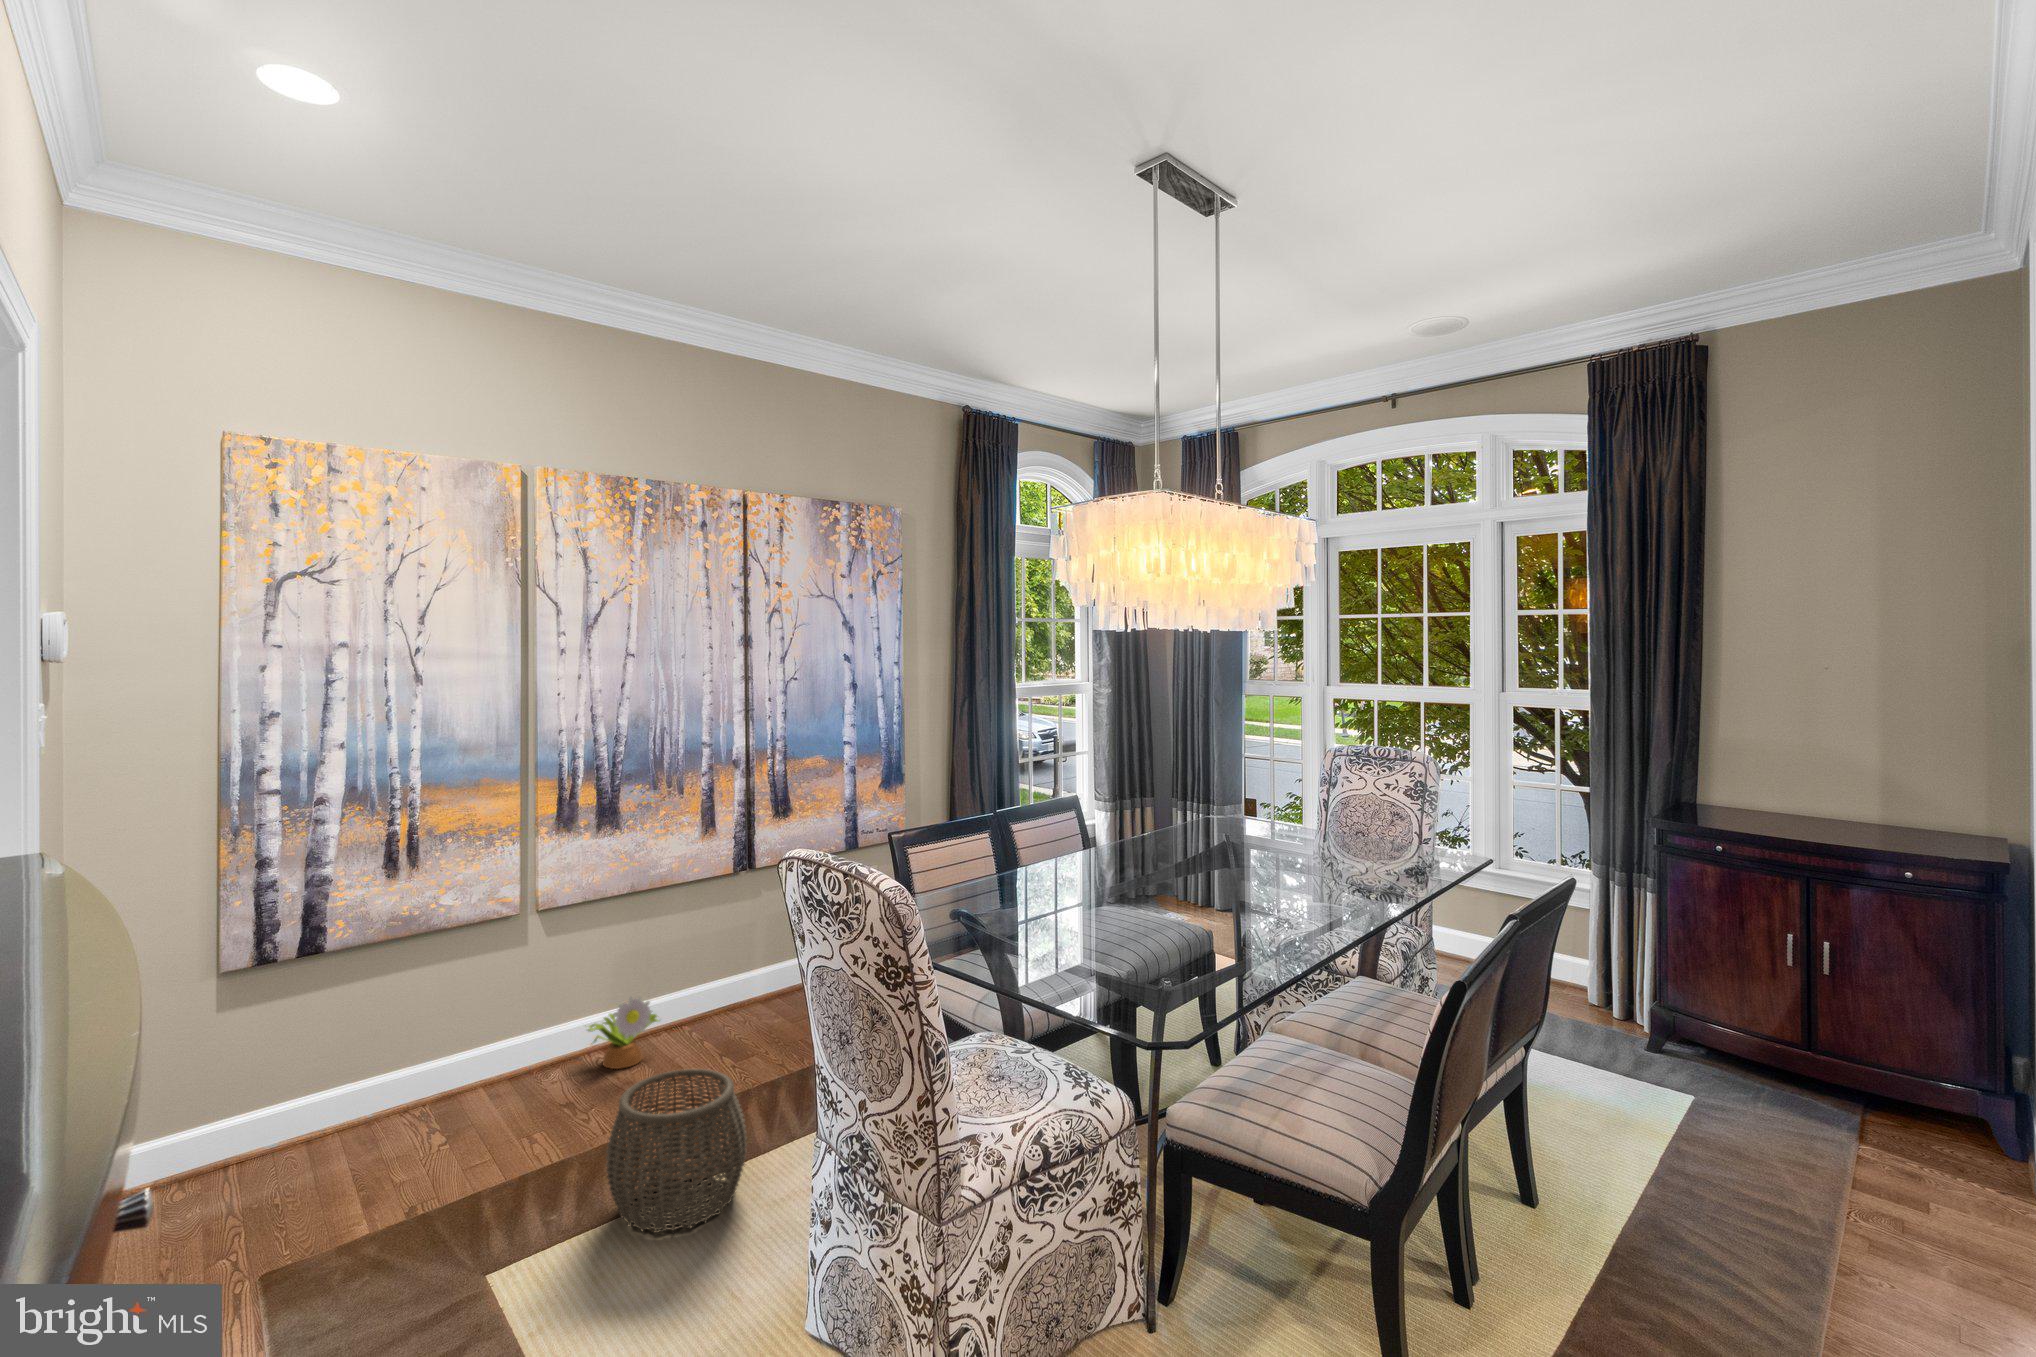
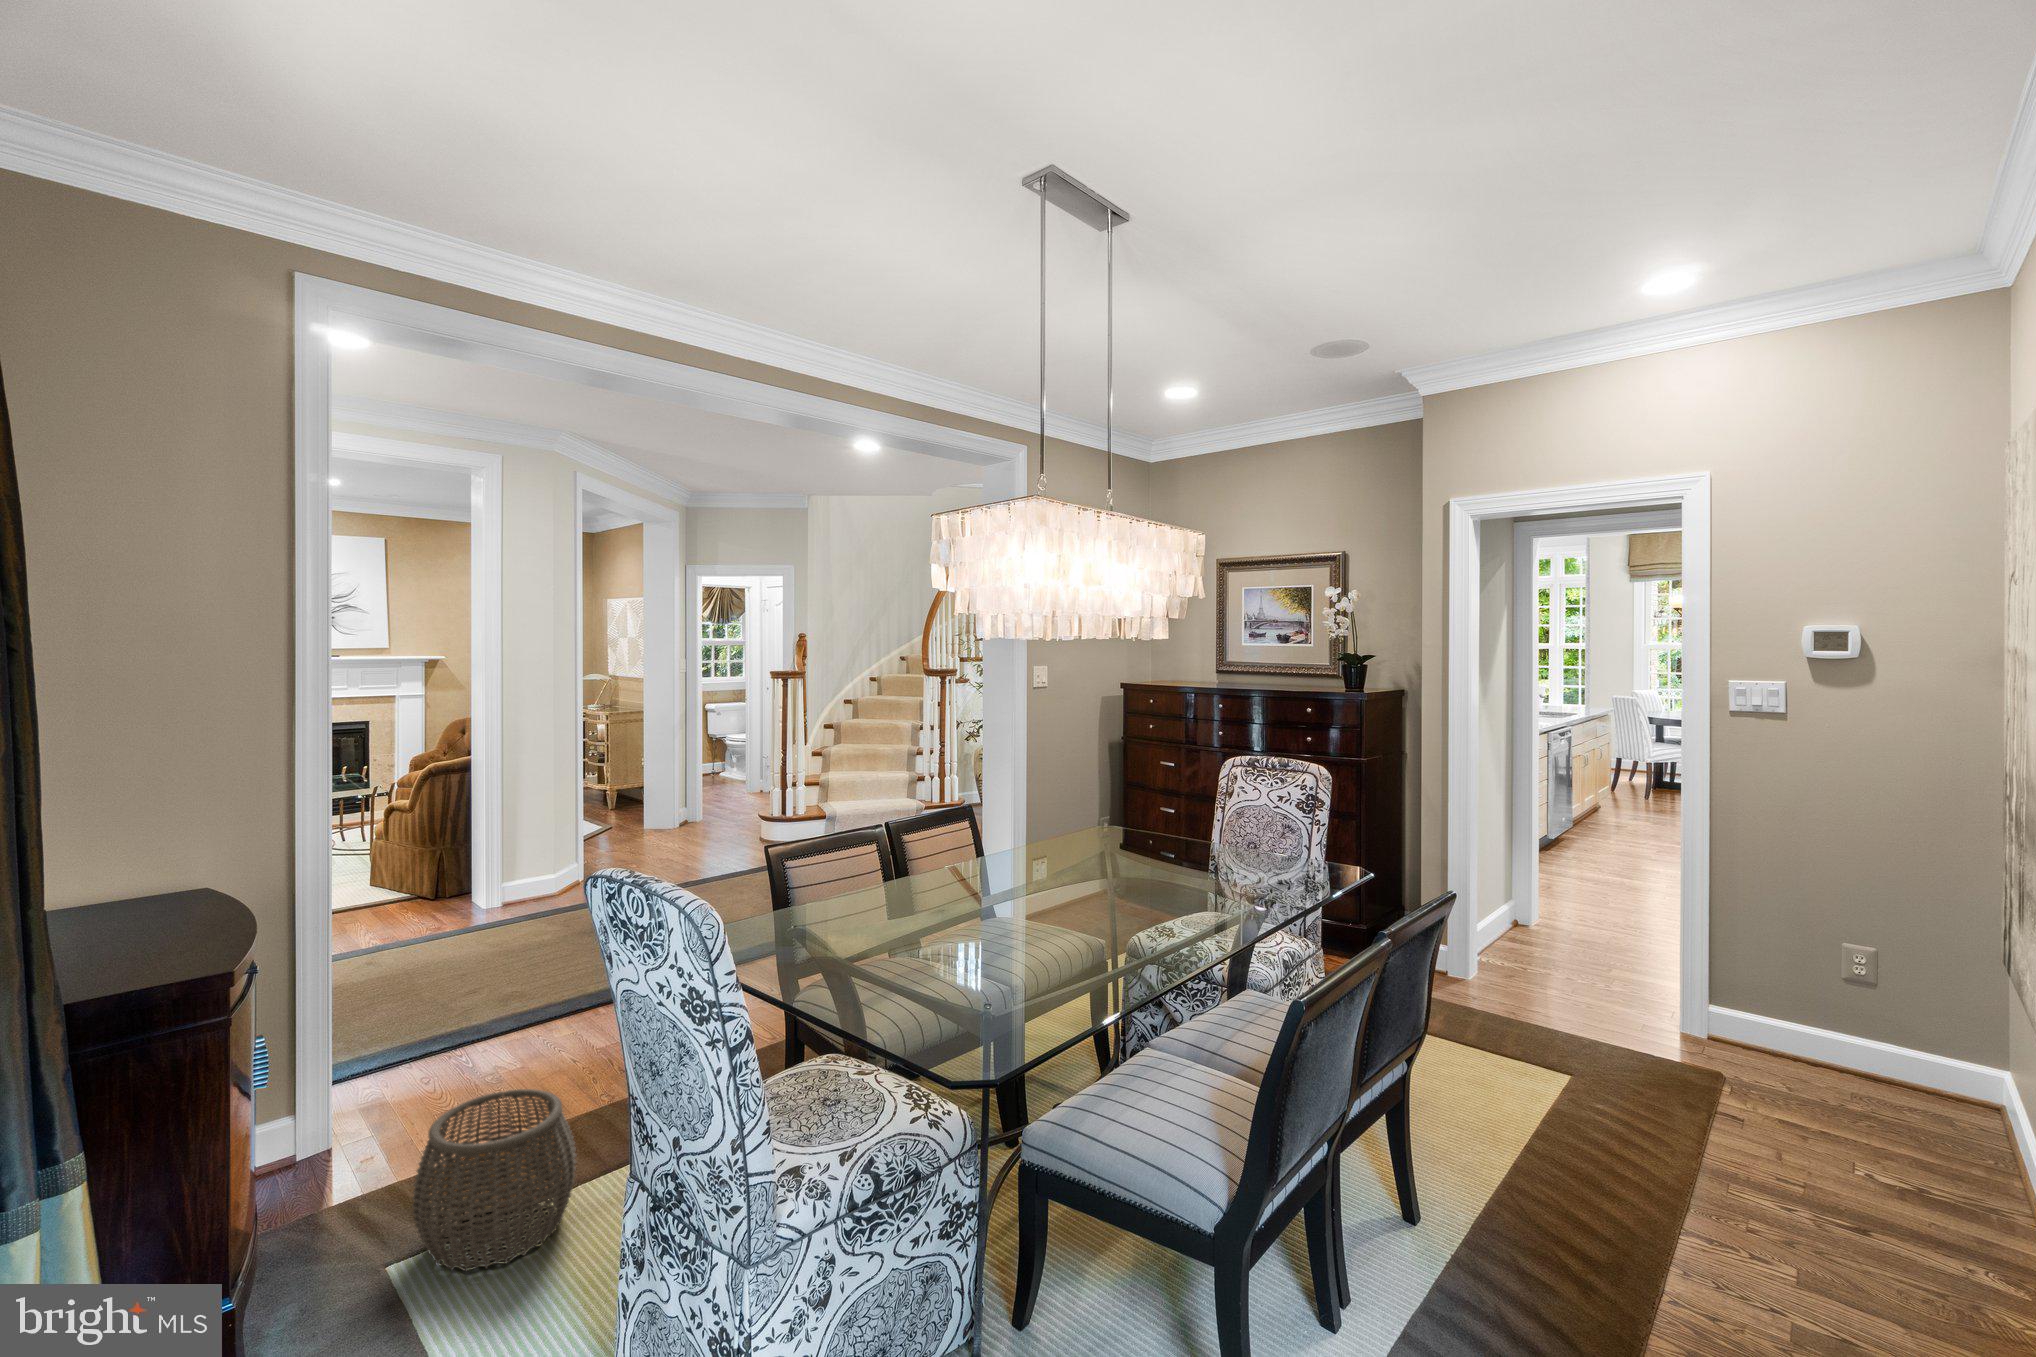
decorative plant: present [588,997,659,1069] -> none [418,1006,505,1083]

